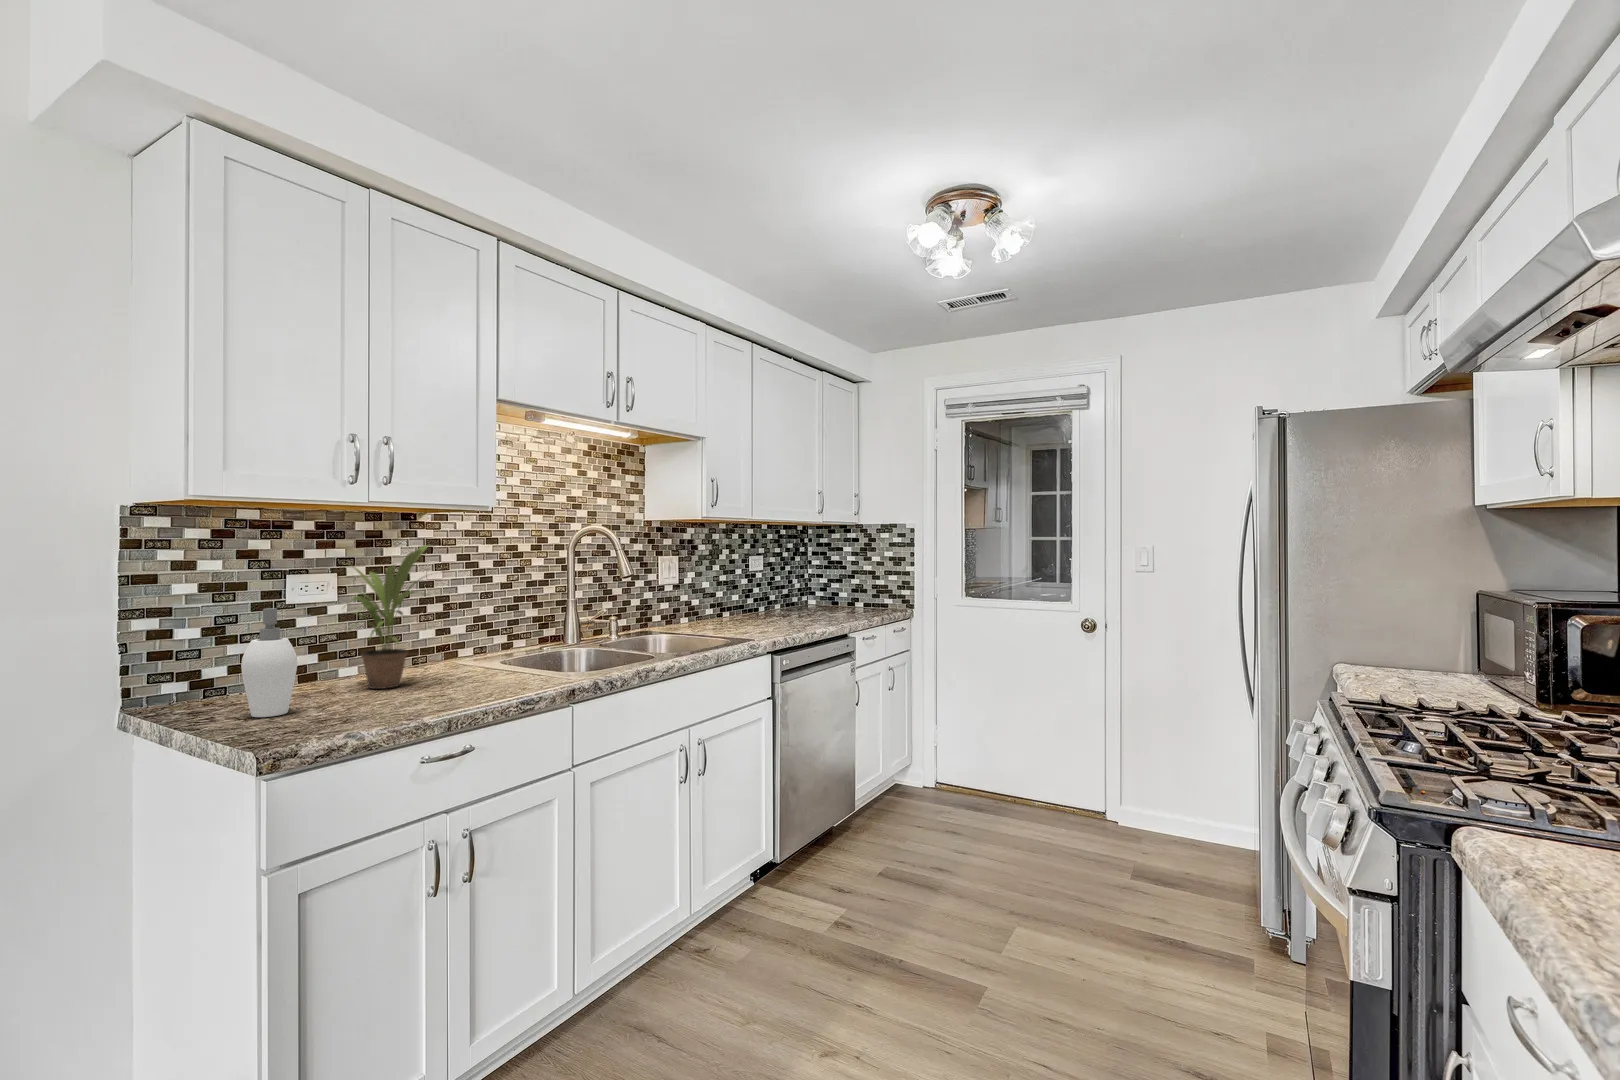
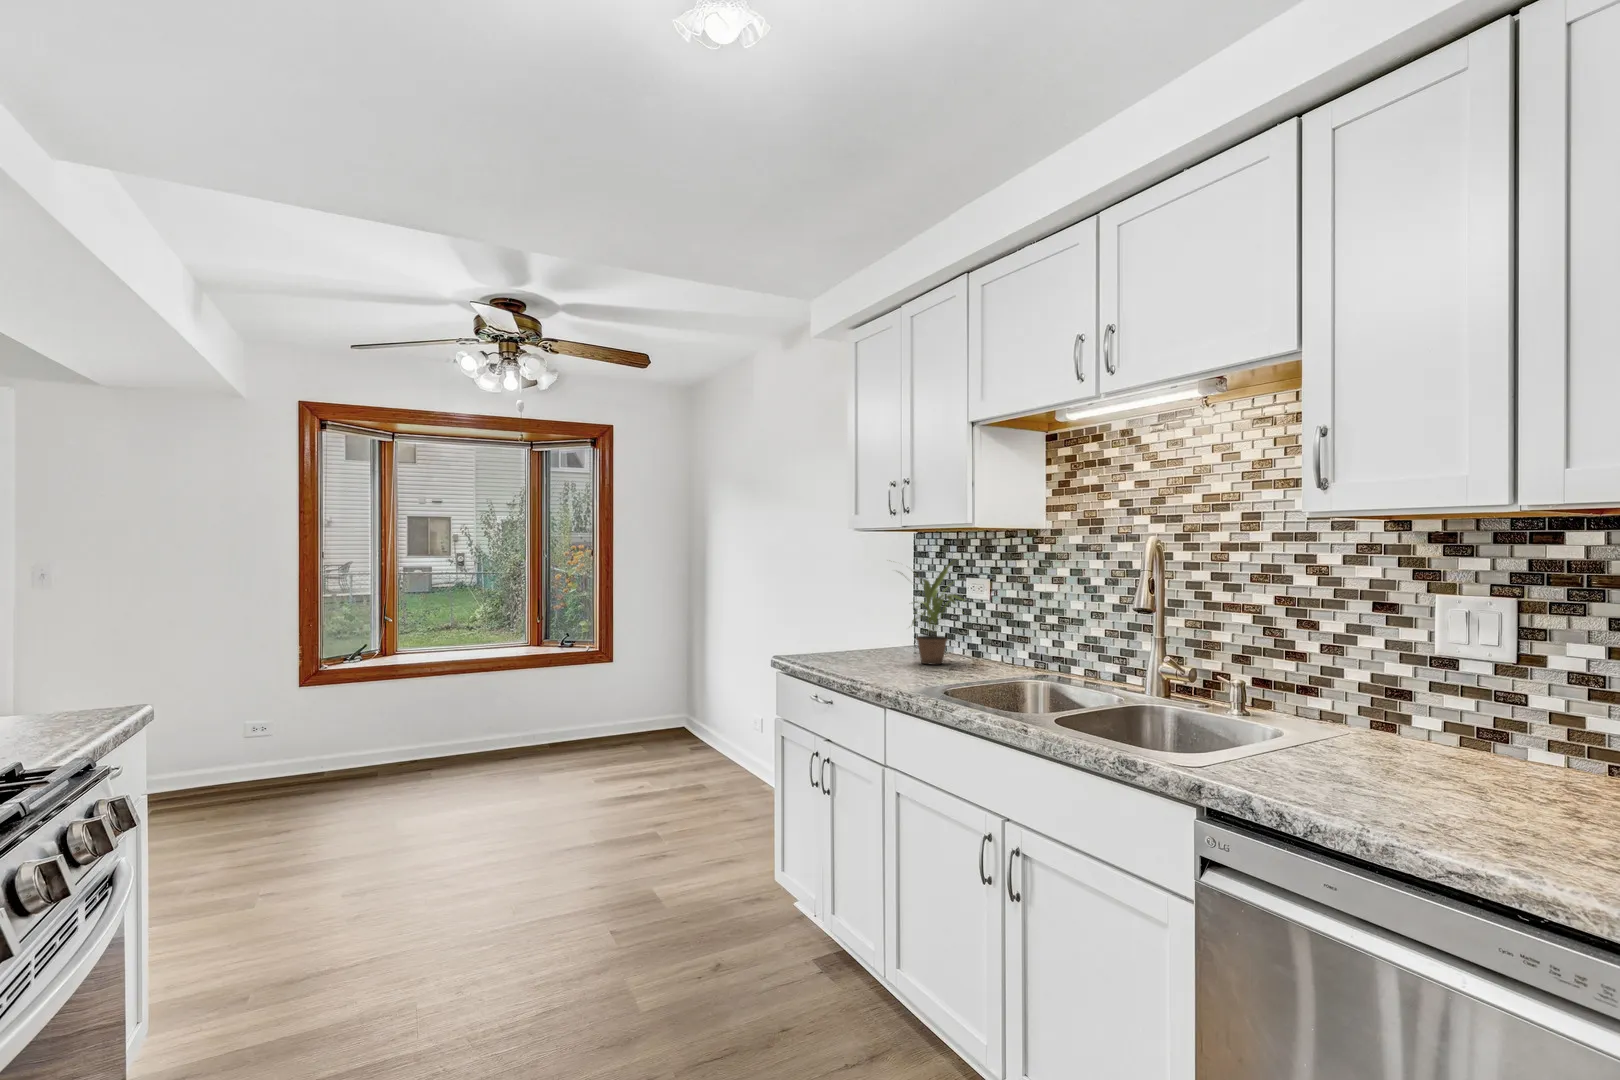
soap dispenser: present [241,608,312,717] -> none [853,592,880,655]

